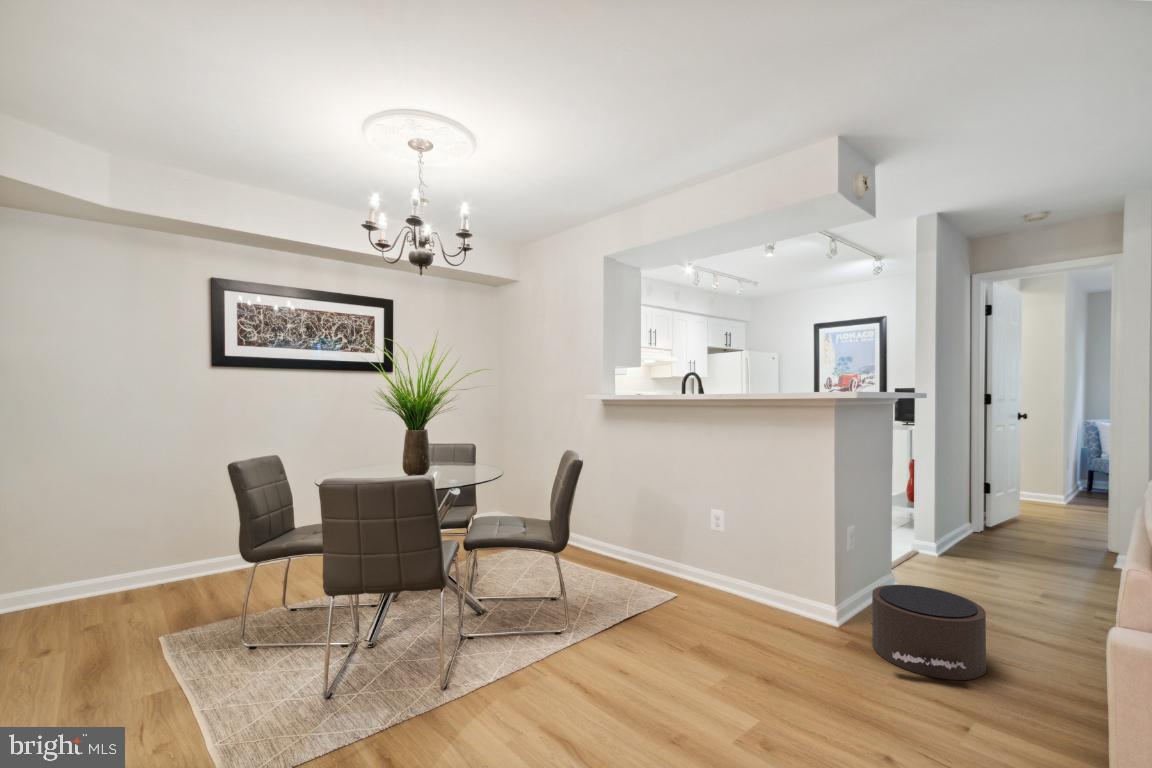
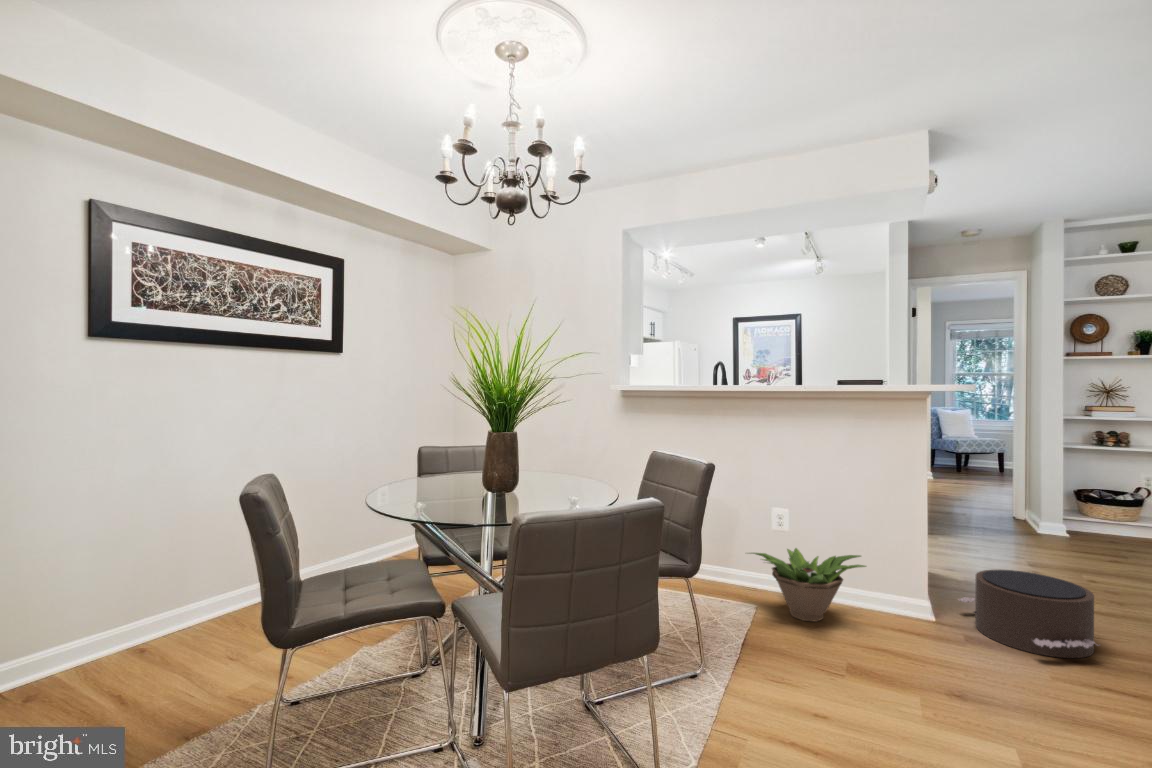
decorative plant: none [662,546,768,613] -> present [751,548,866,621]

